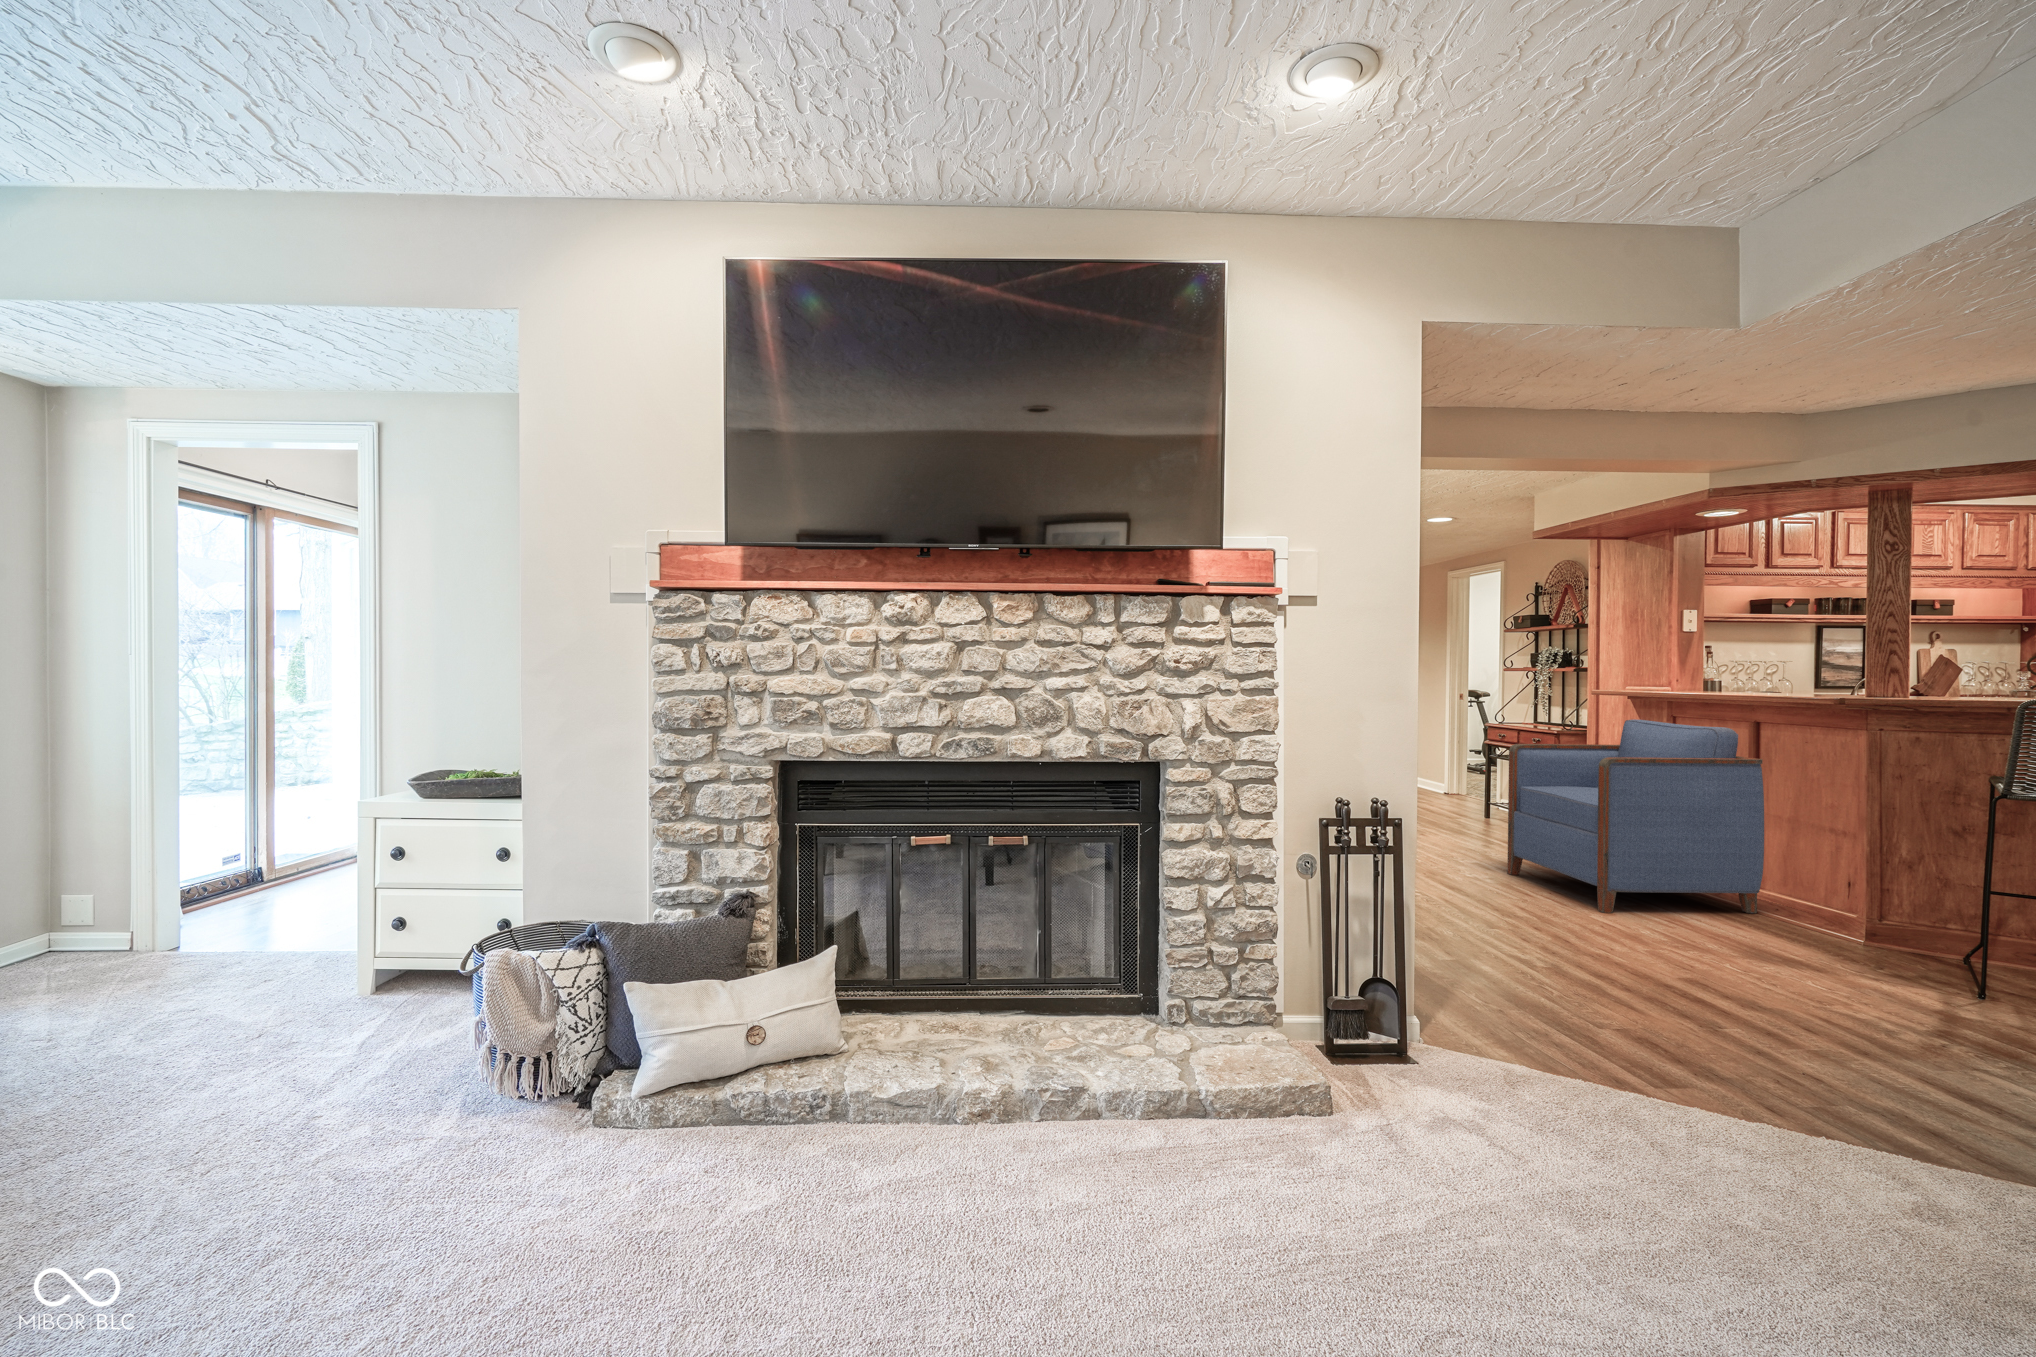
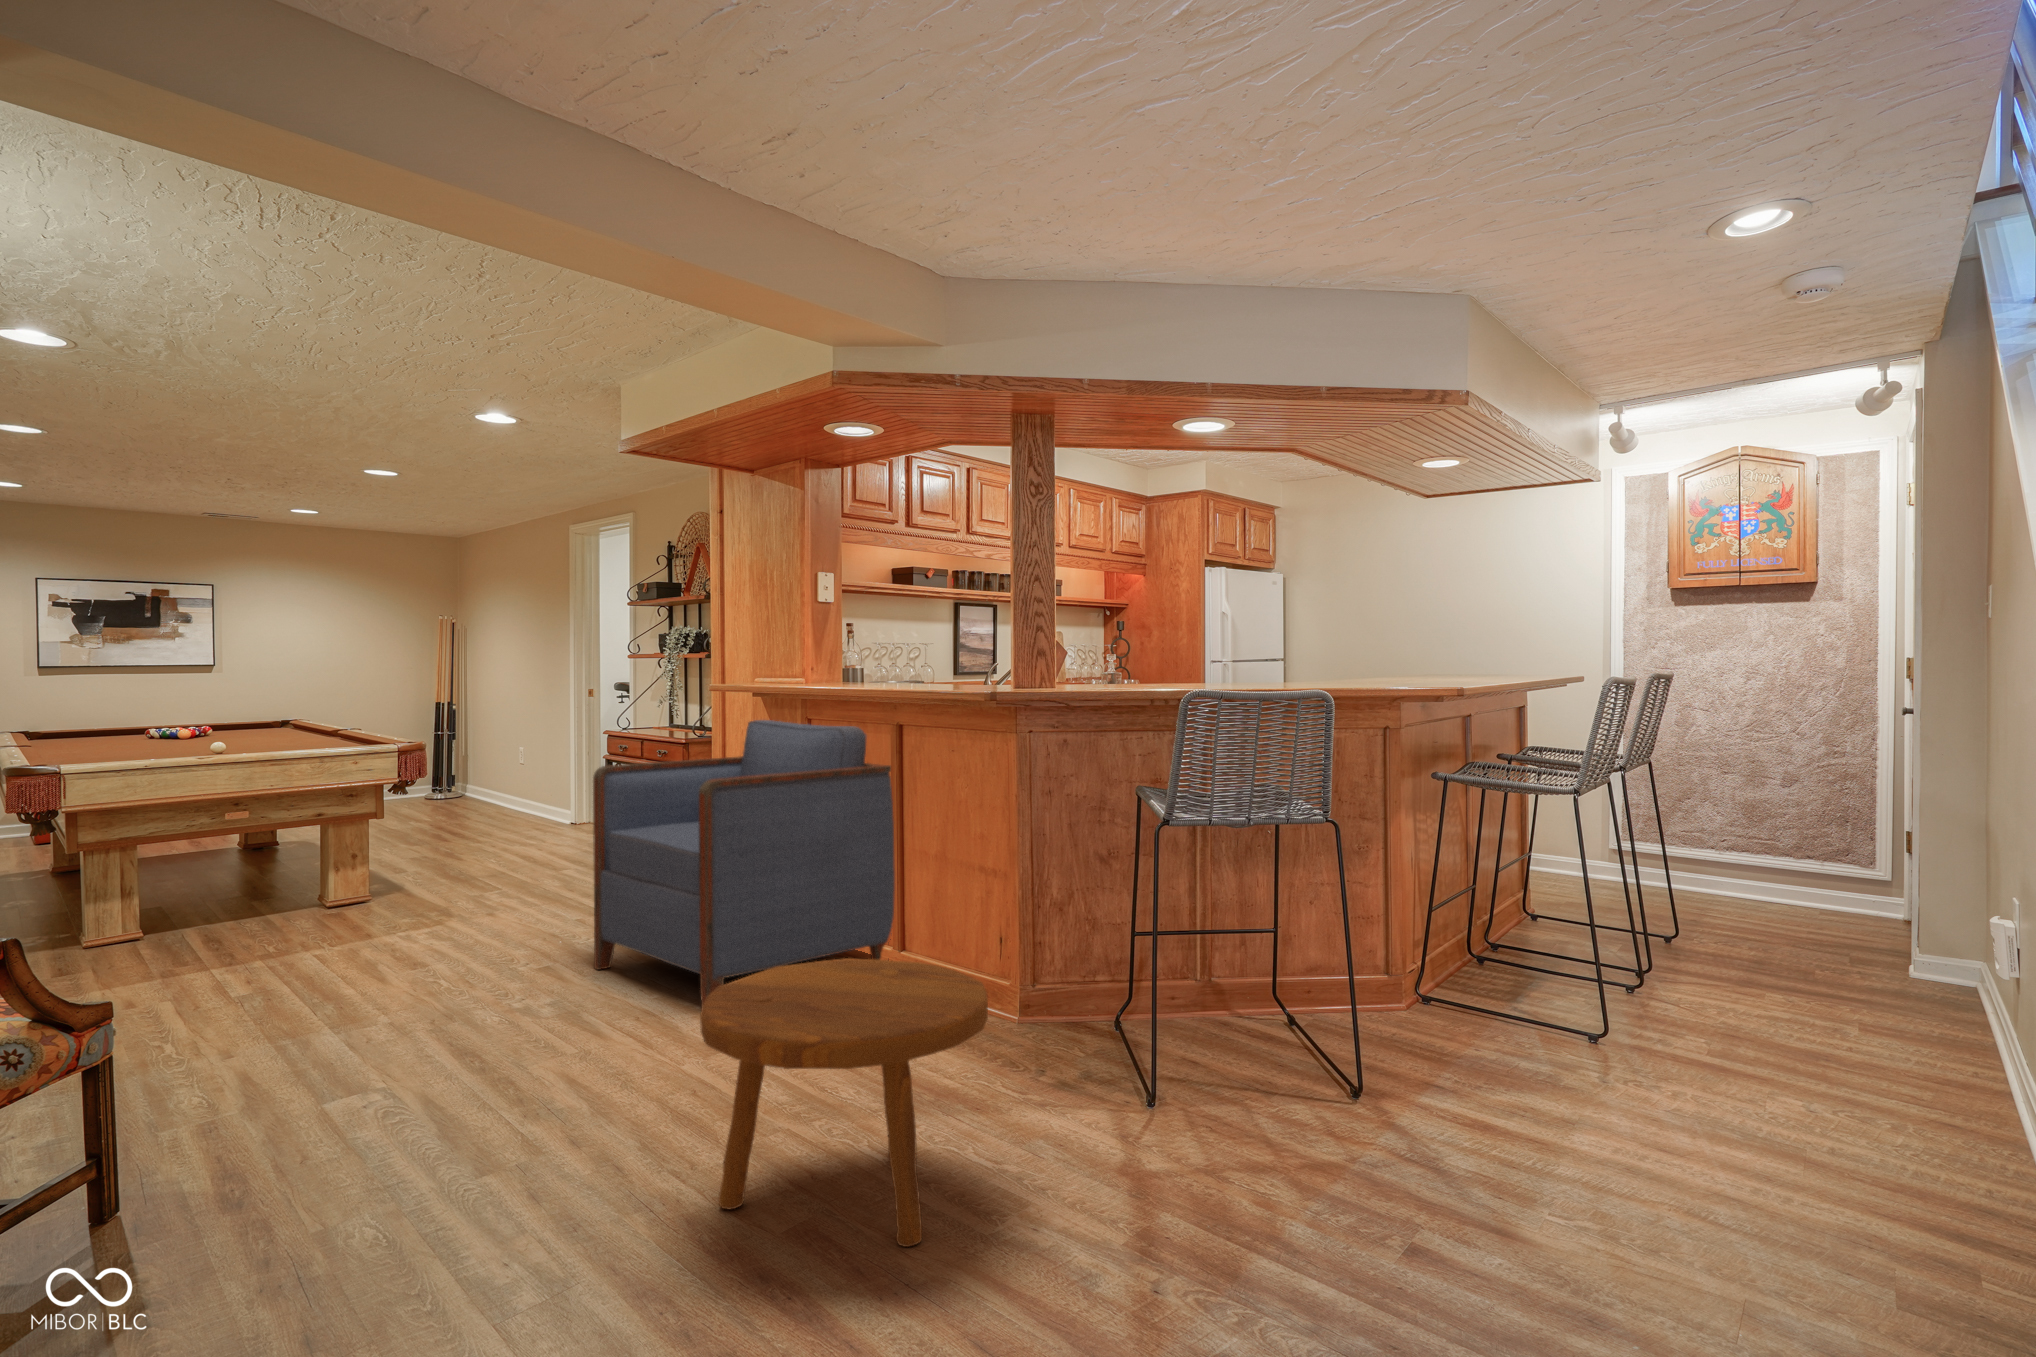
footstool: none [1637,876,1881,1066] -> present [700,958,988,1247]

